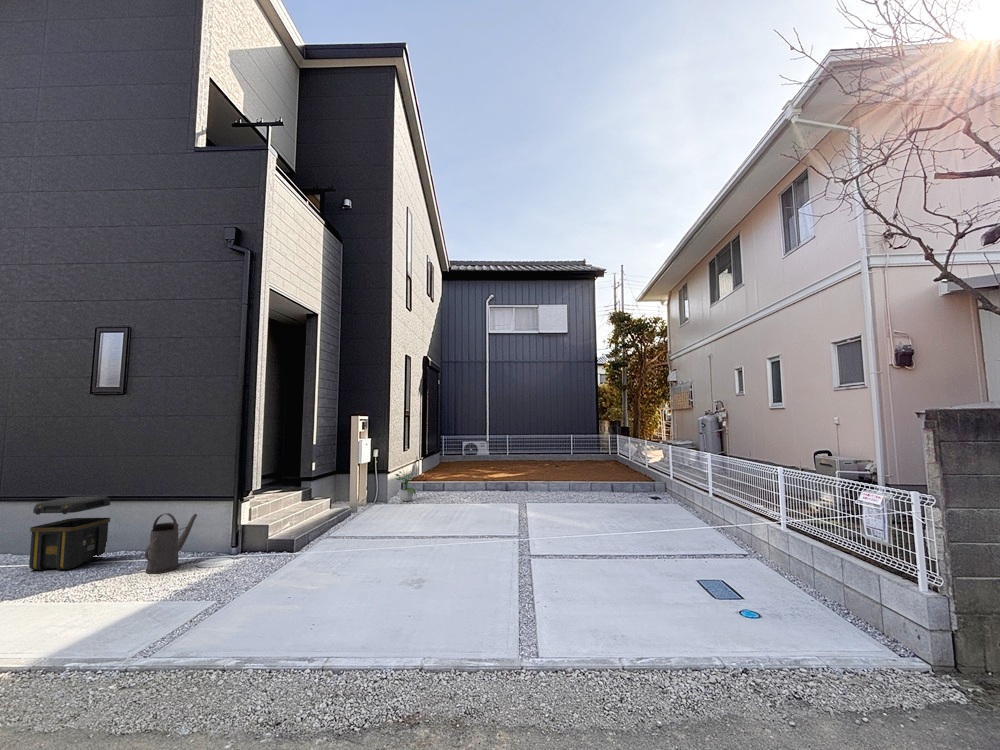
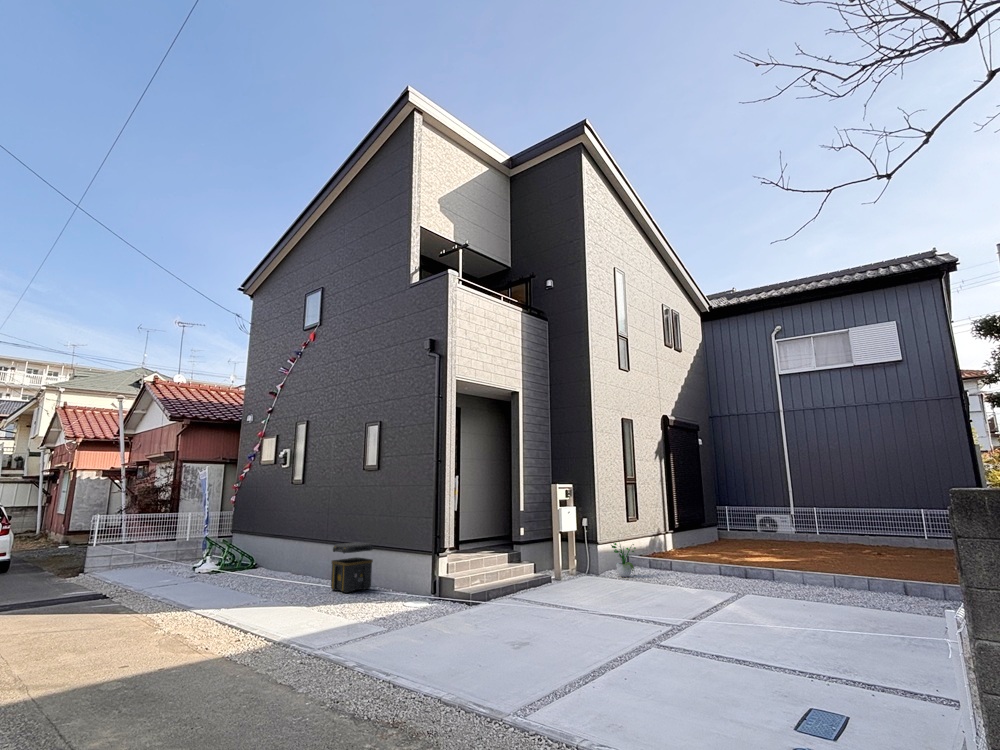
watering can: present [145,513,197,574] -> none [370,560,413,605]

